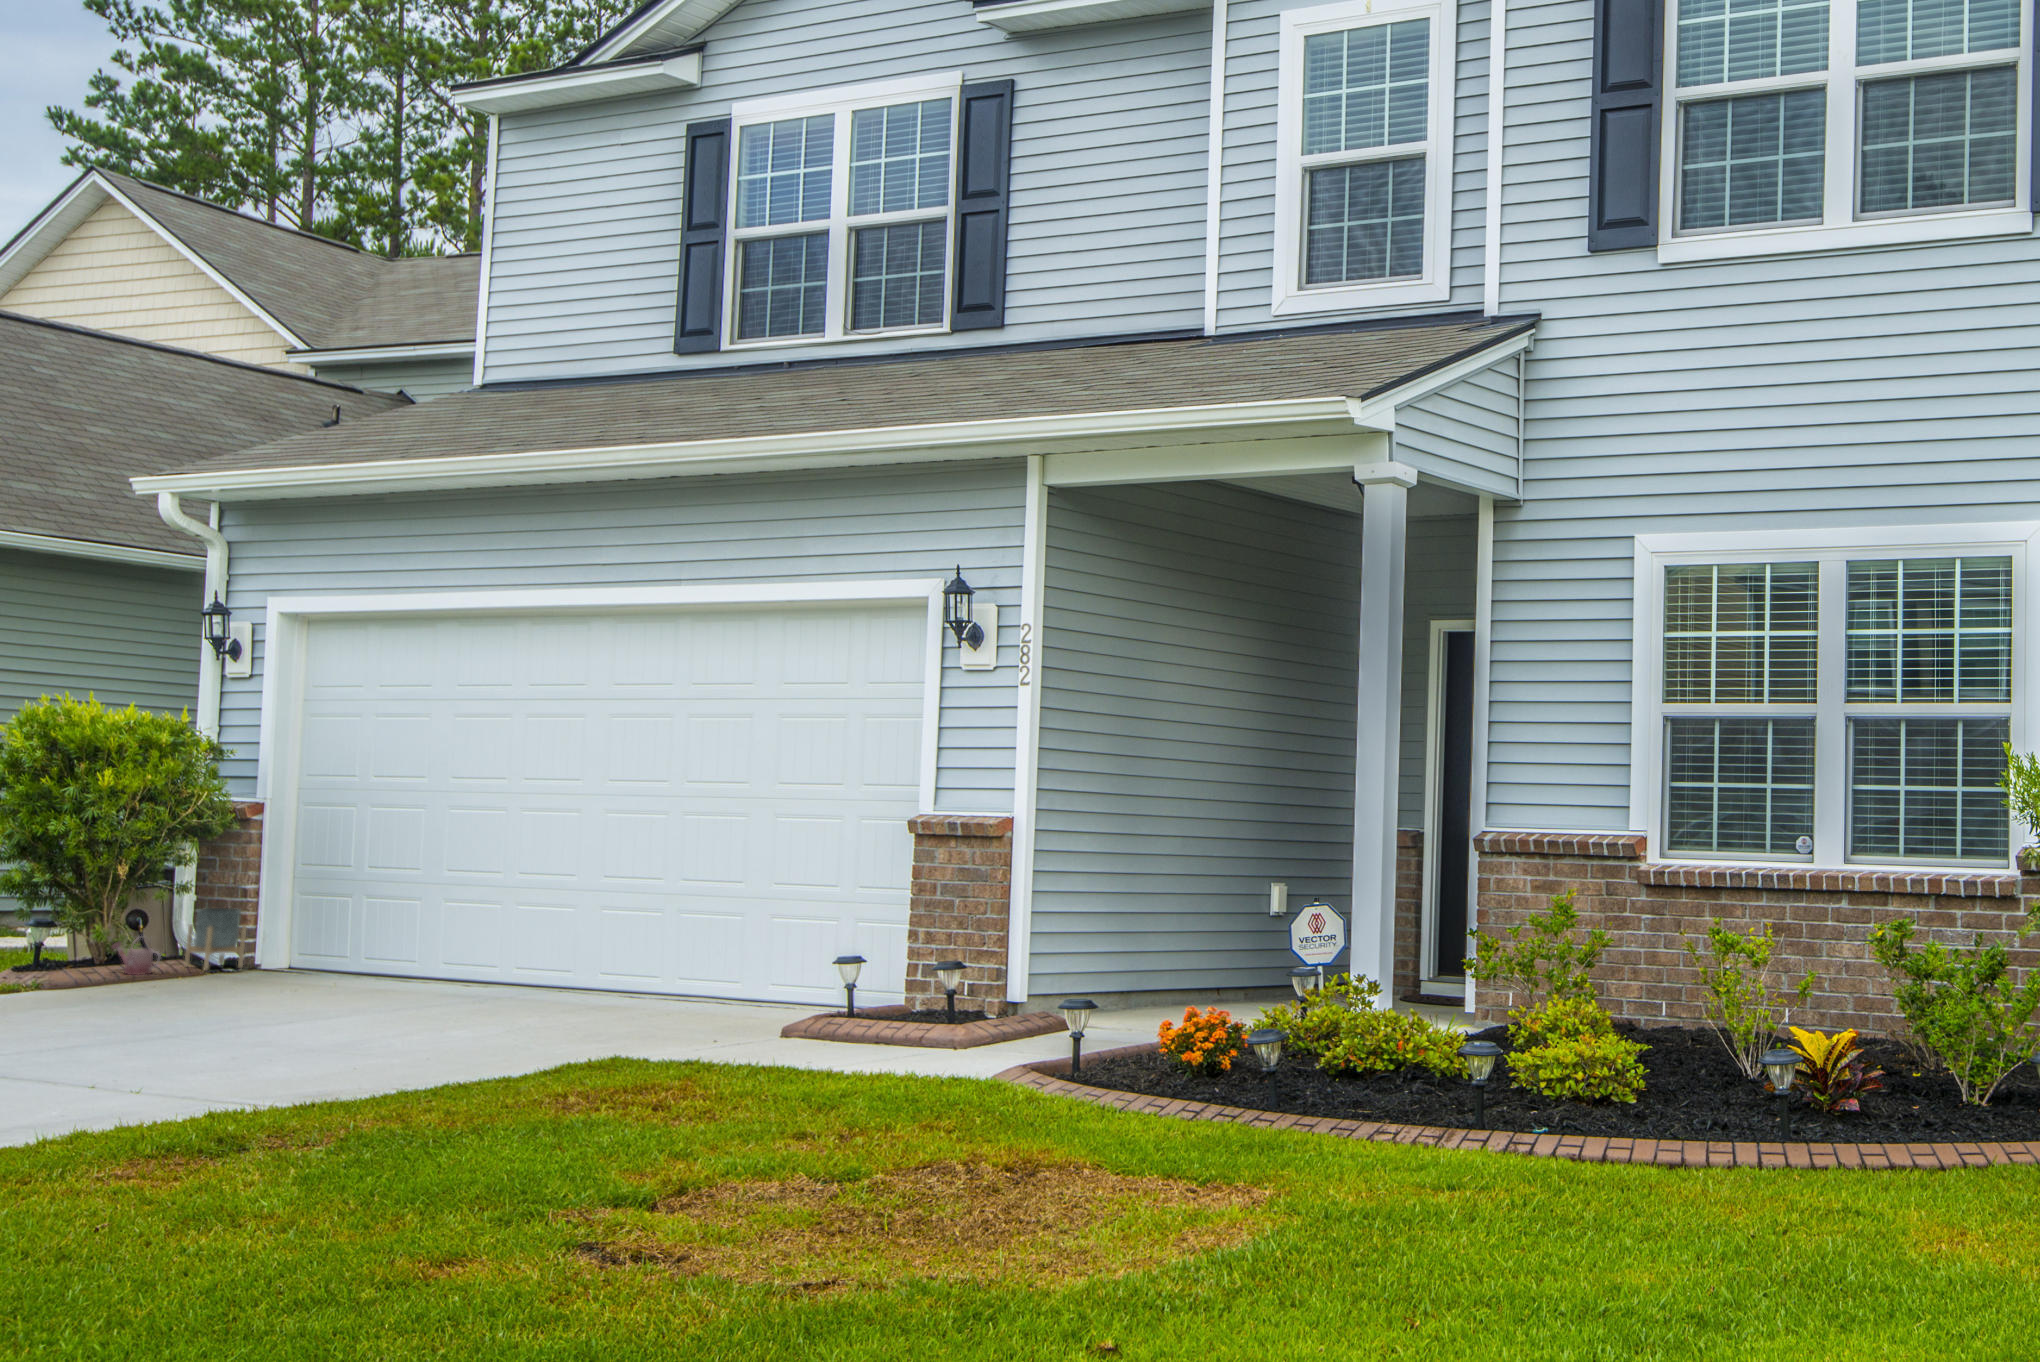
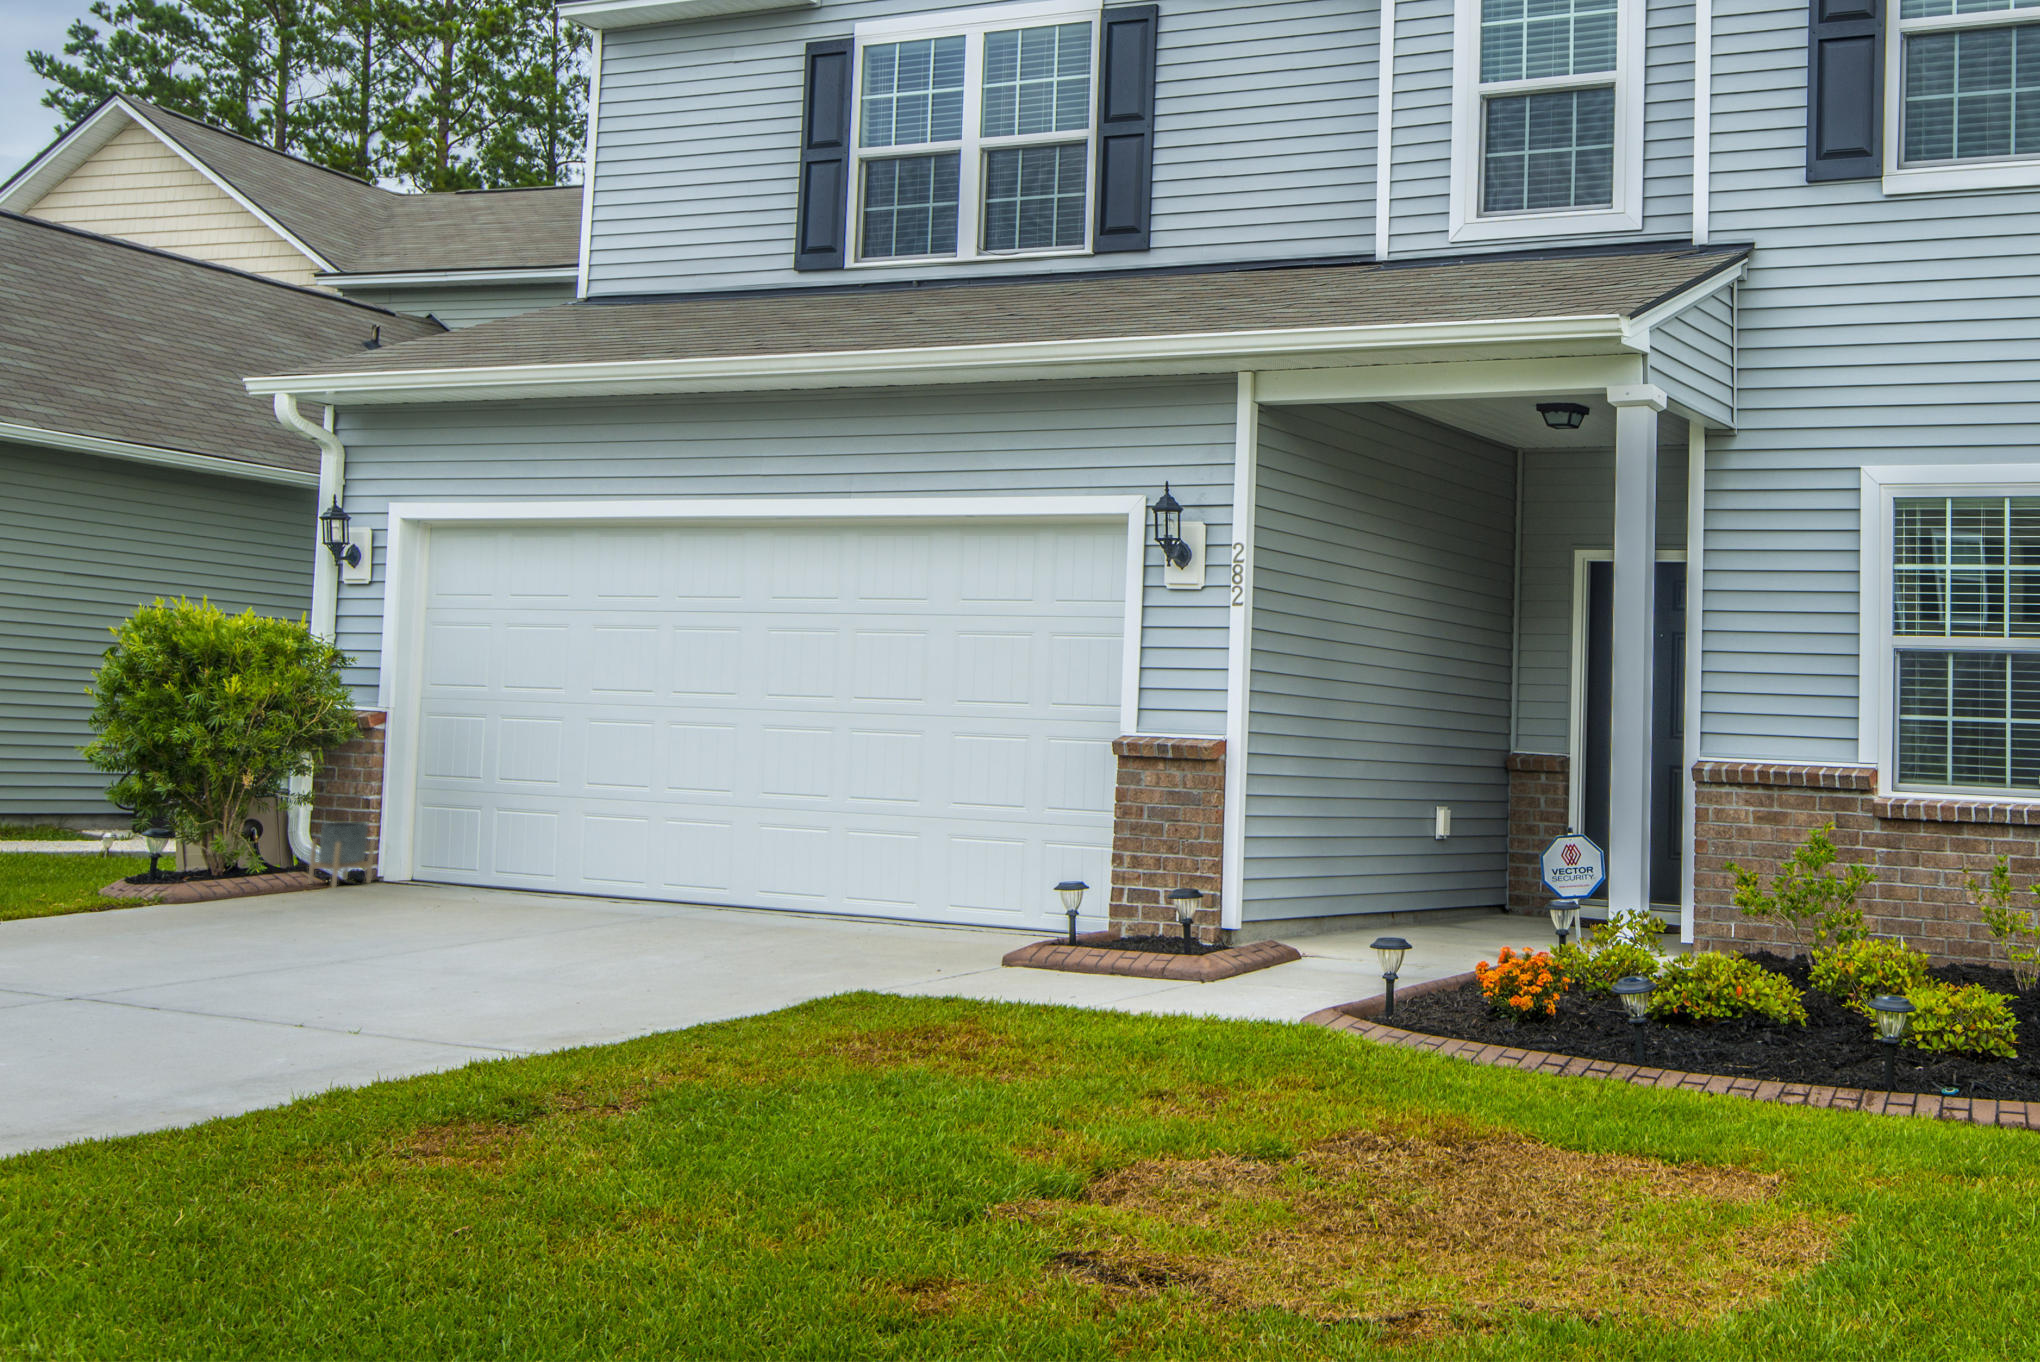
watering can: present [112,941,160,975] -> none [231,855,289,896]

